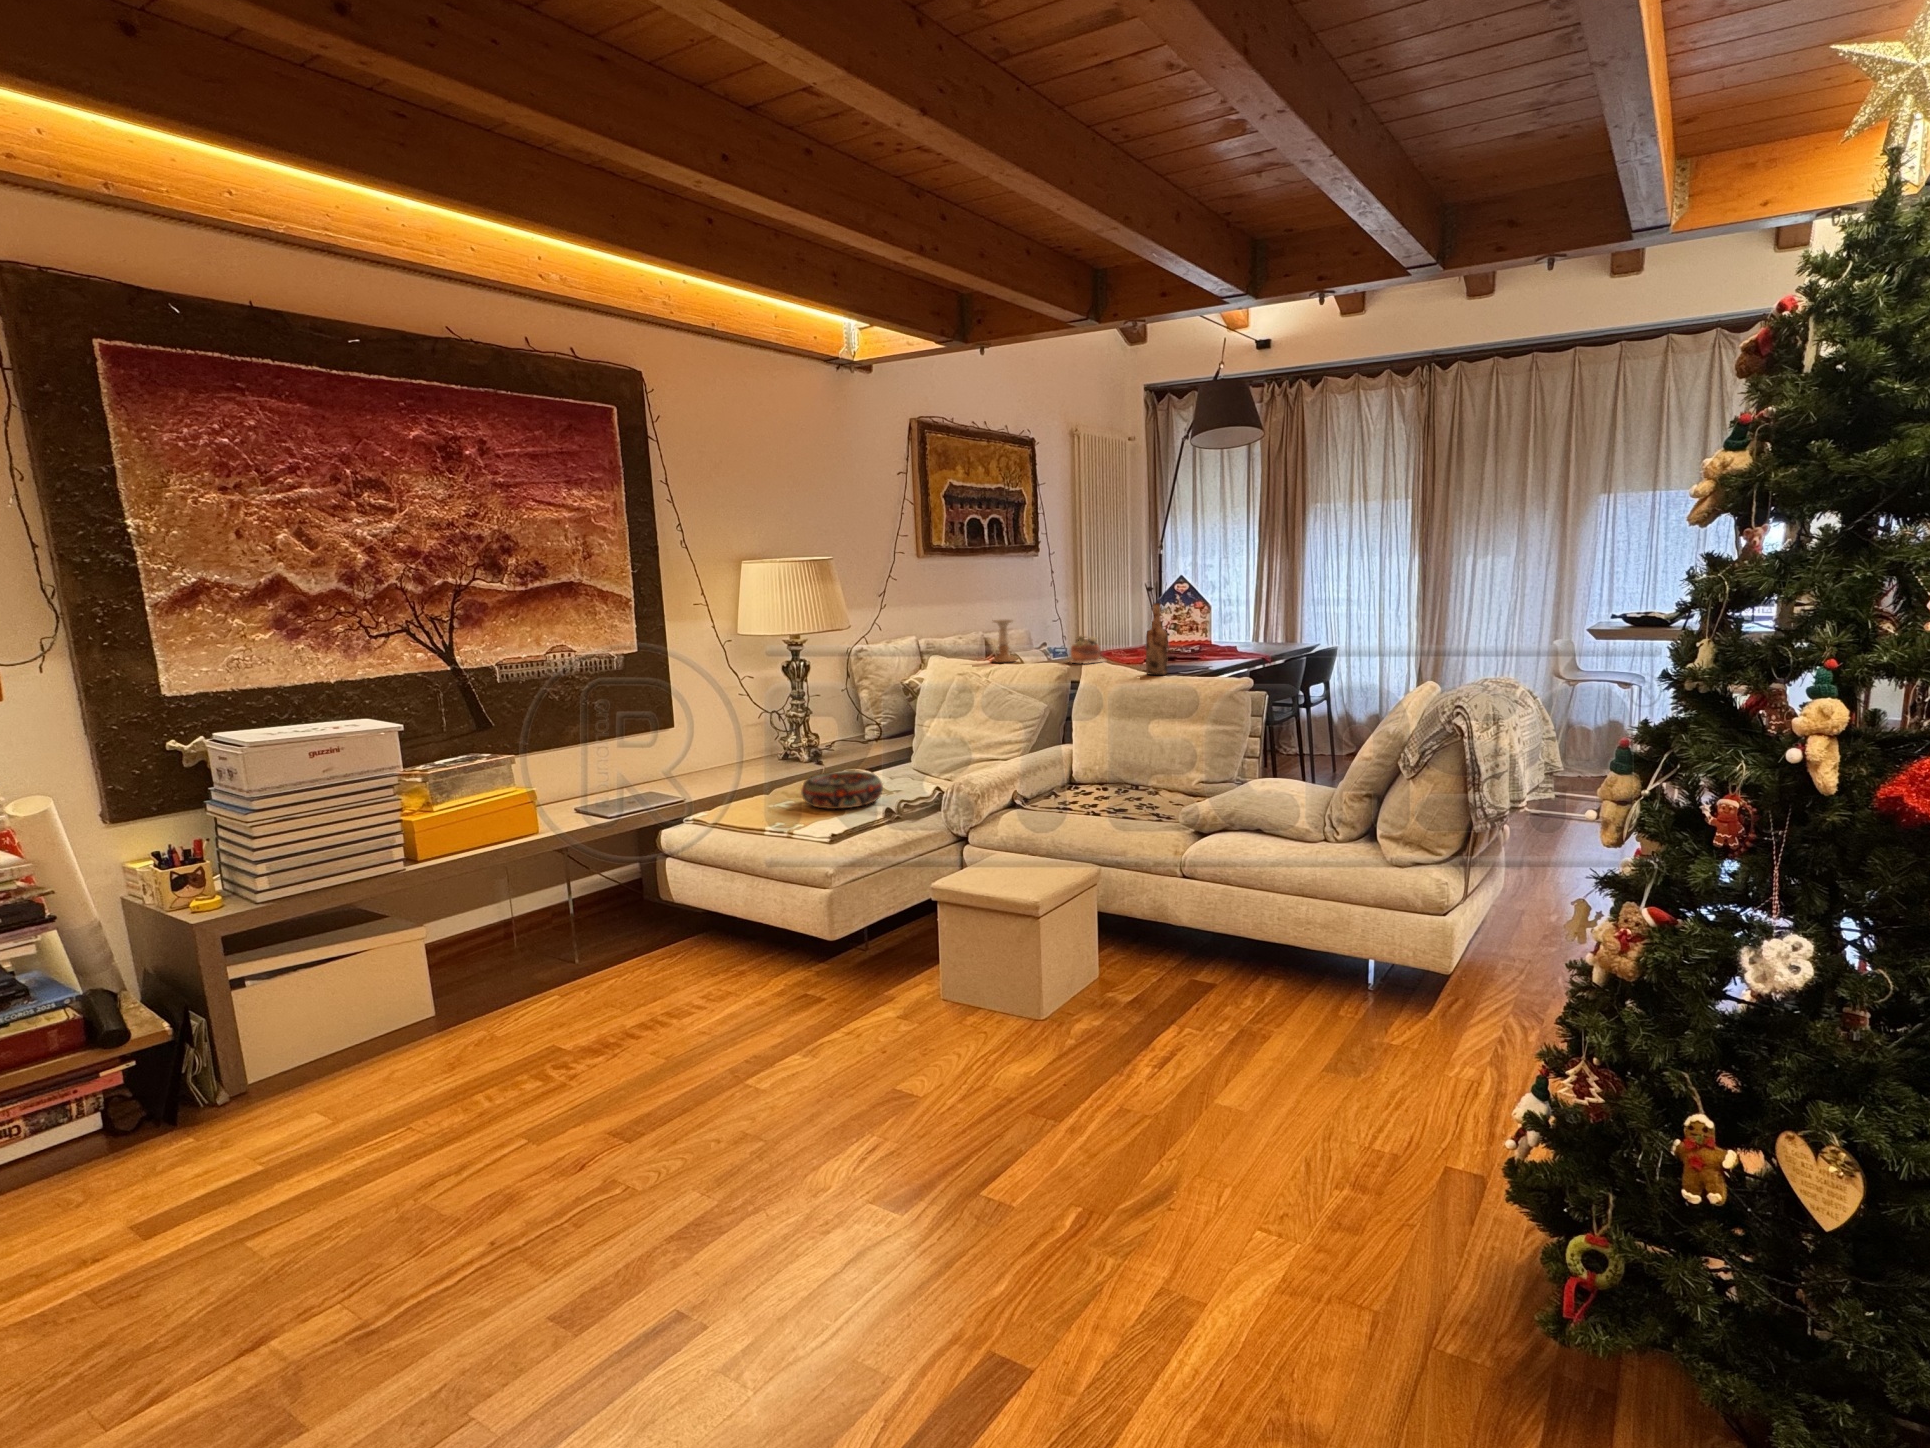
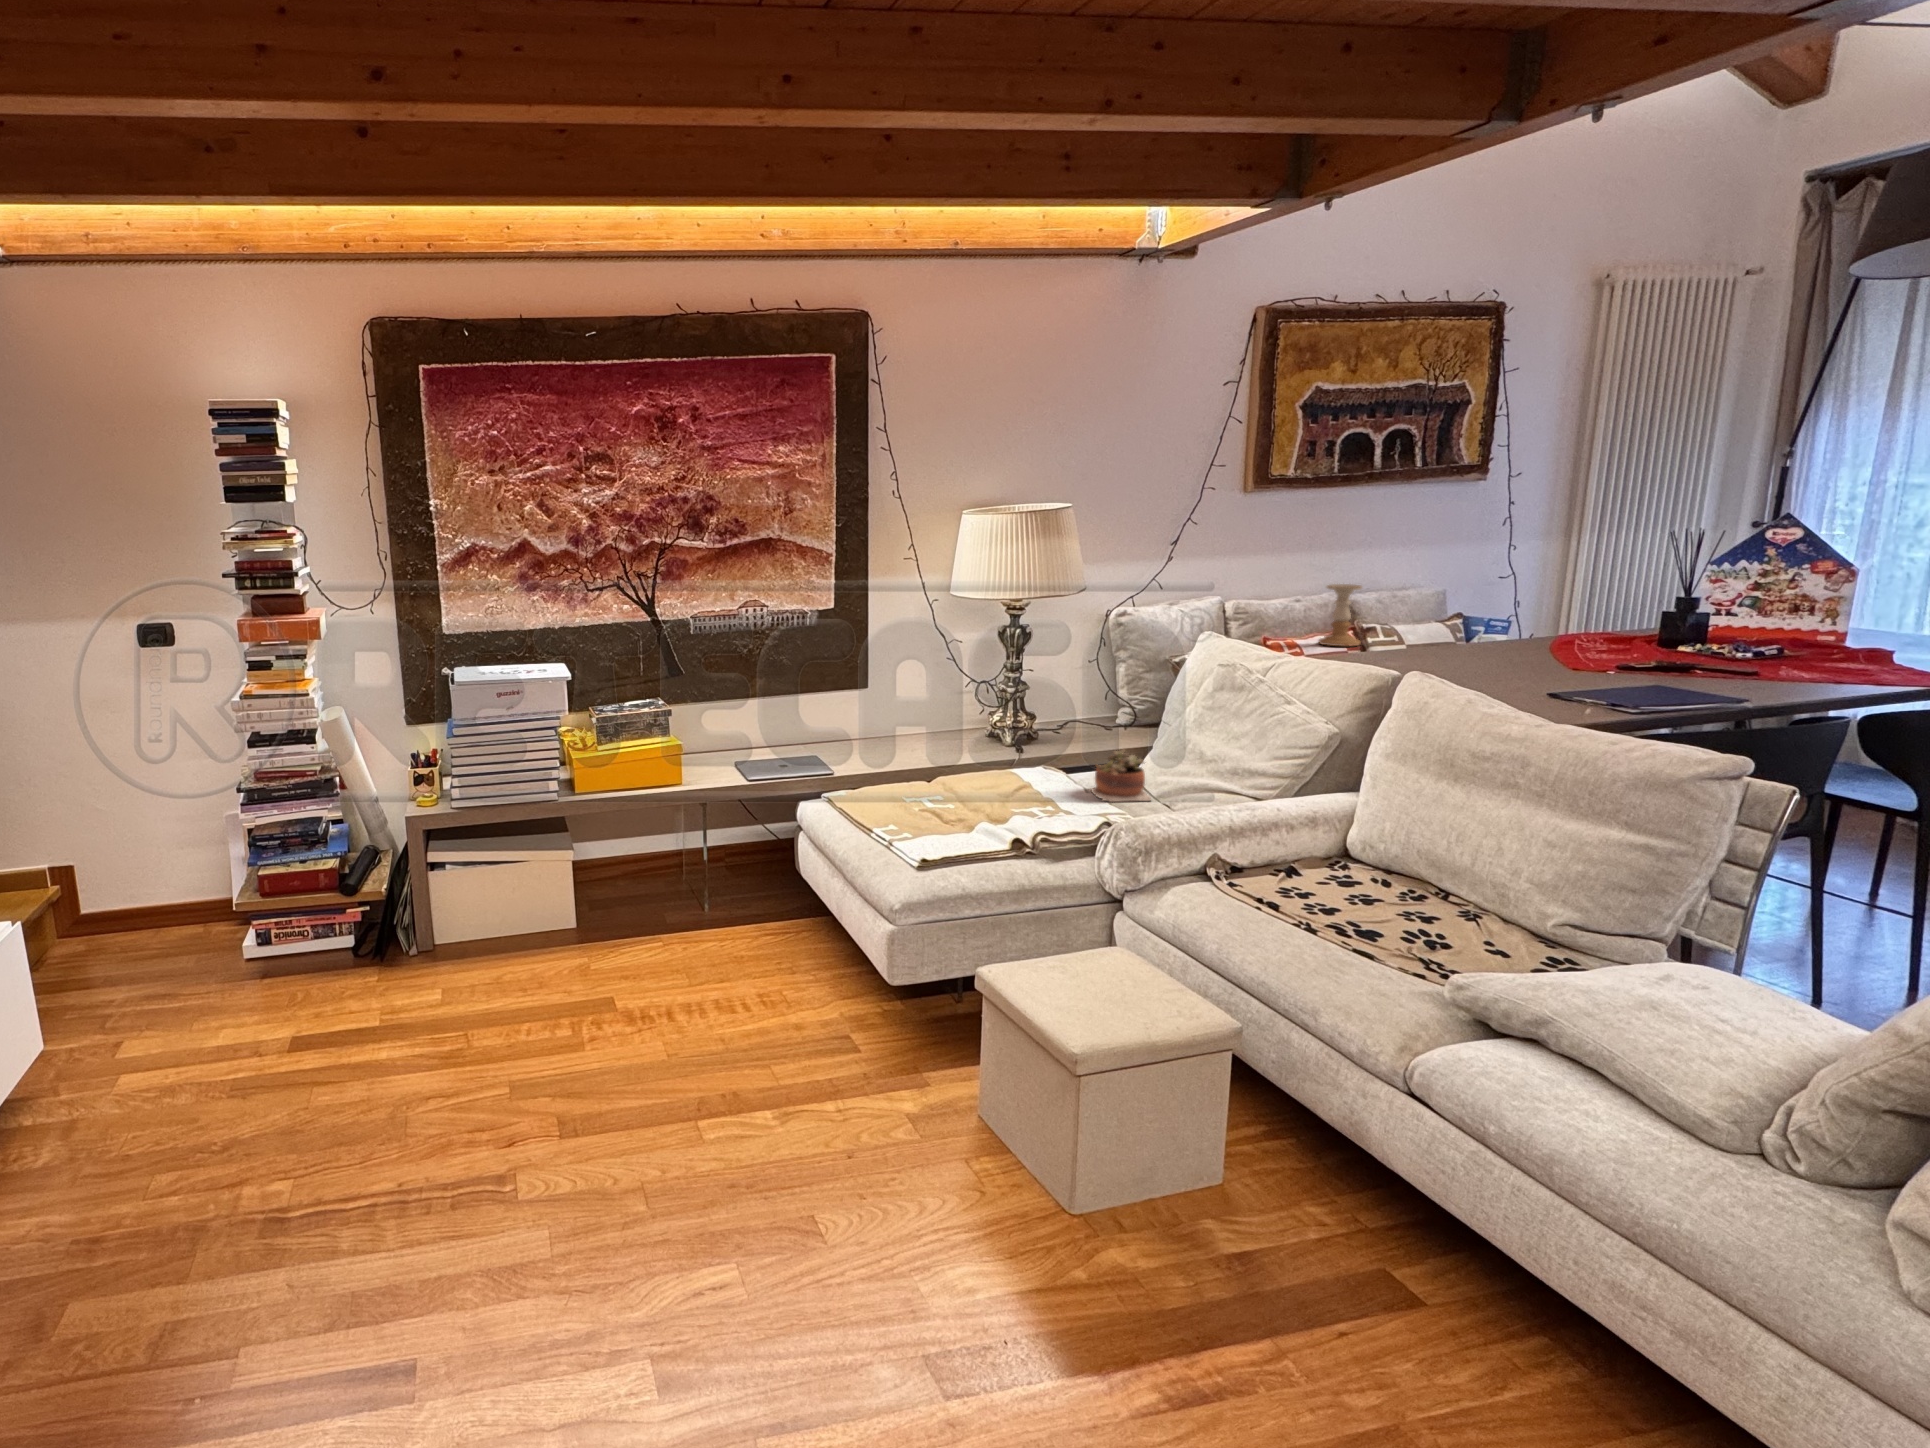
wine bottle: present [1146,603,1168,675] -> none [1553,583,1609,705]
succulent plant: present [1070,635,1105,664] -> present [1092,750,1151,802]
decorative bowl: present [801,771,883,809] -> none [927,776,1028,827]

